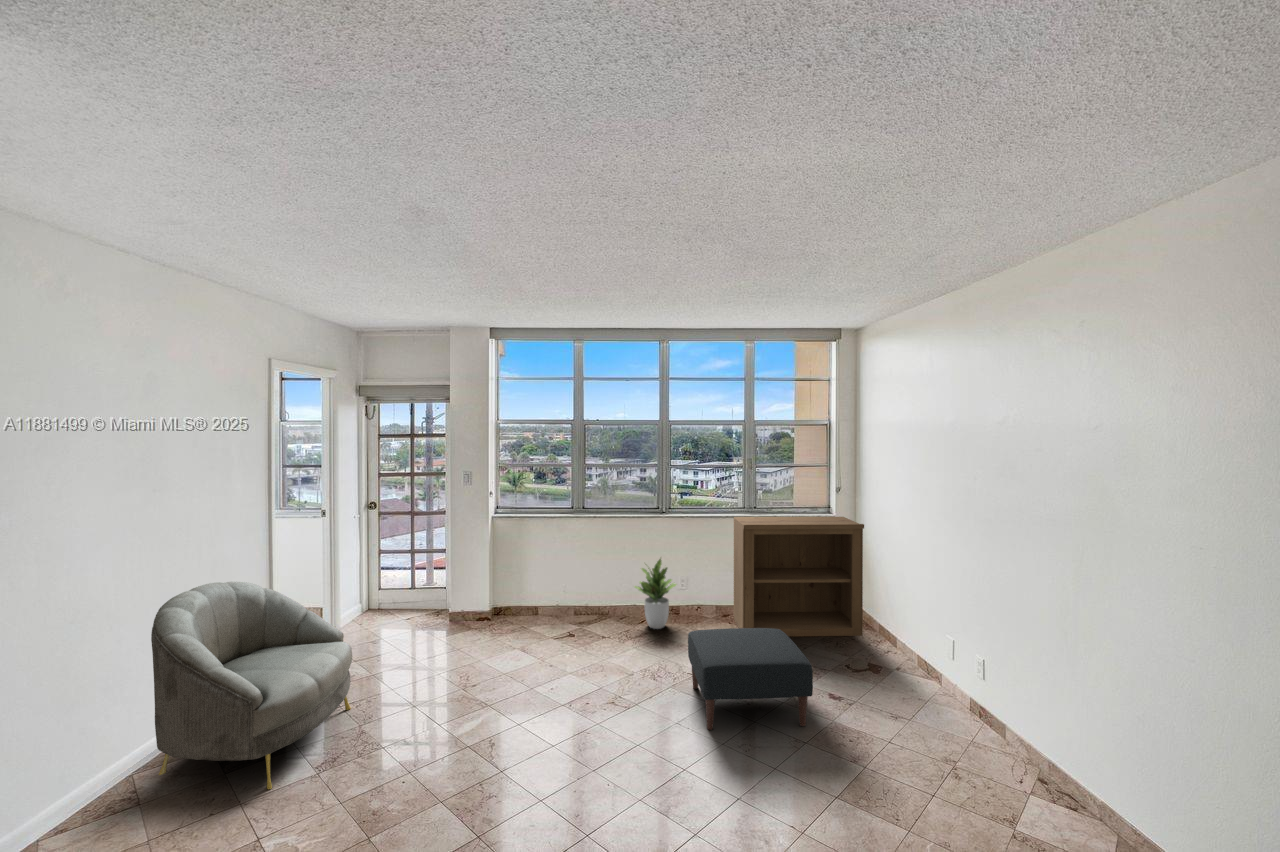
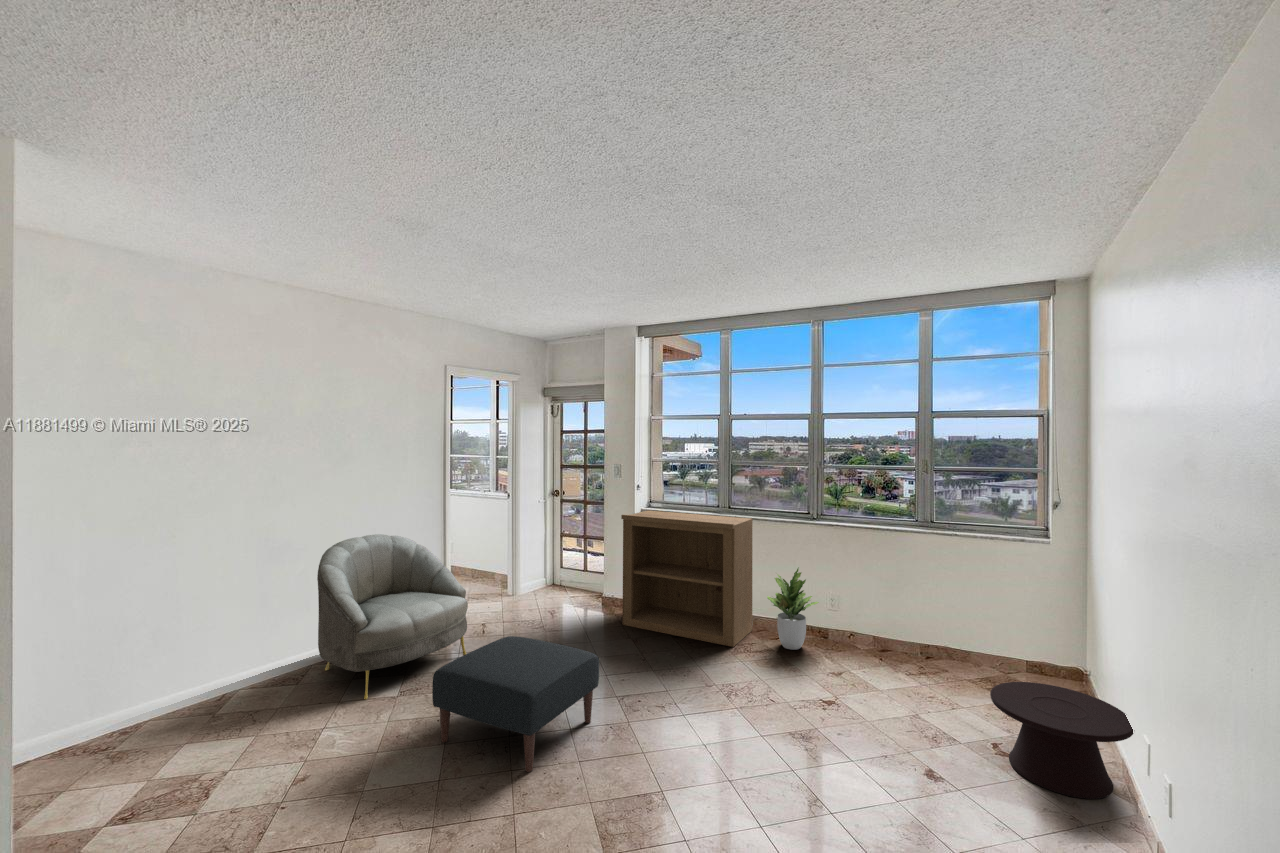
bookshelf: present [733,517,864,636] -> present [621,511,753,647]
side table: none [838,617,923,686] -> present [990,682,1133,799]
ottoman: present [688,628,813,730] -> present [432,636,599,772]

